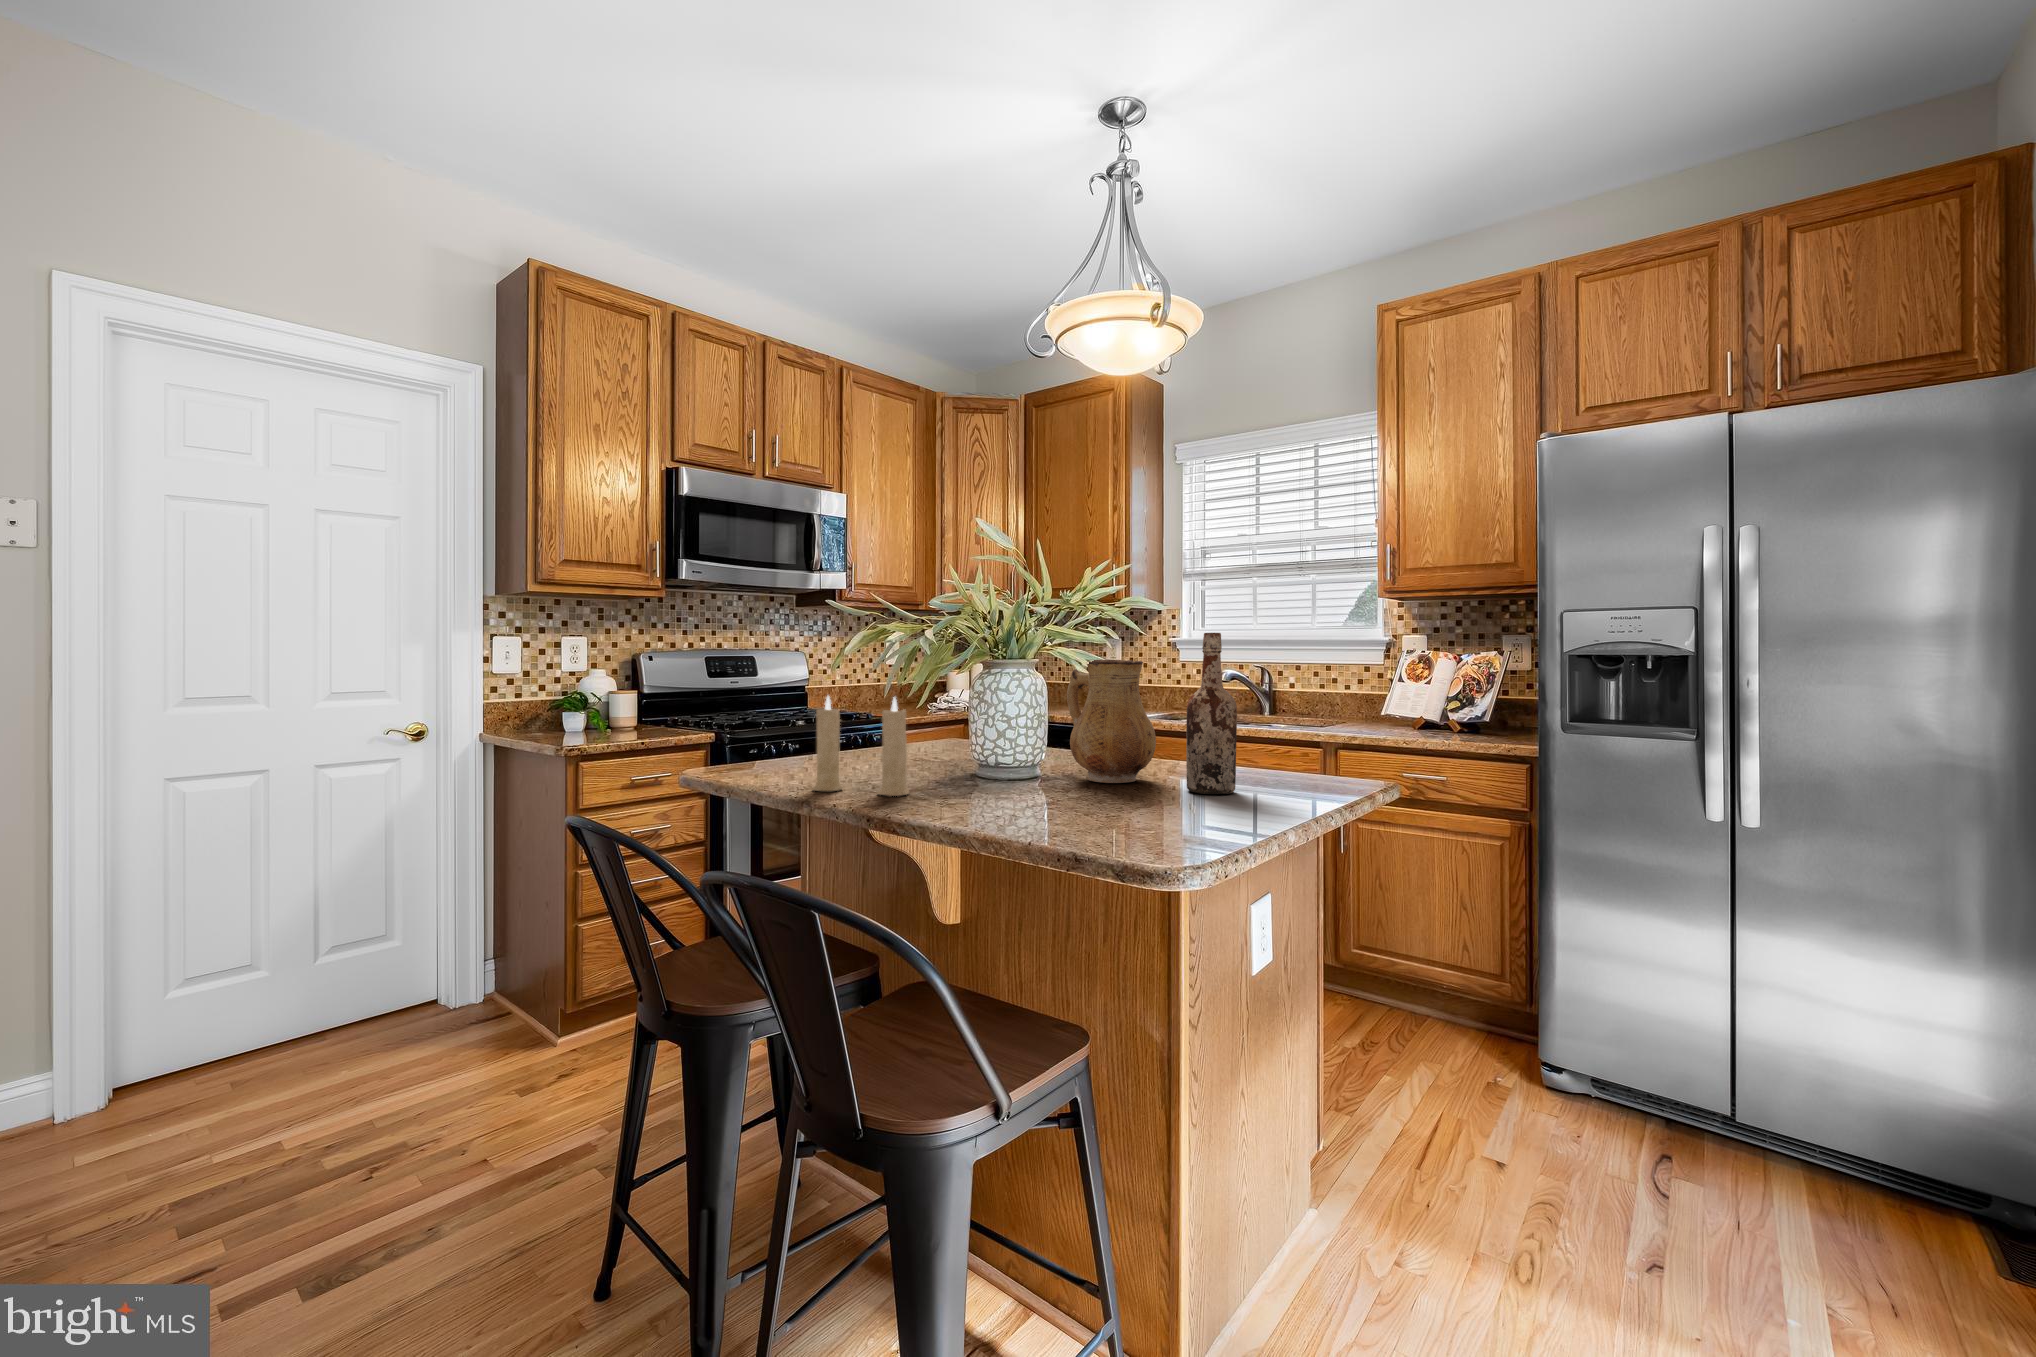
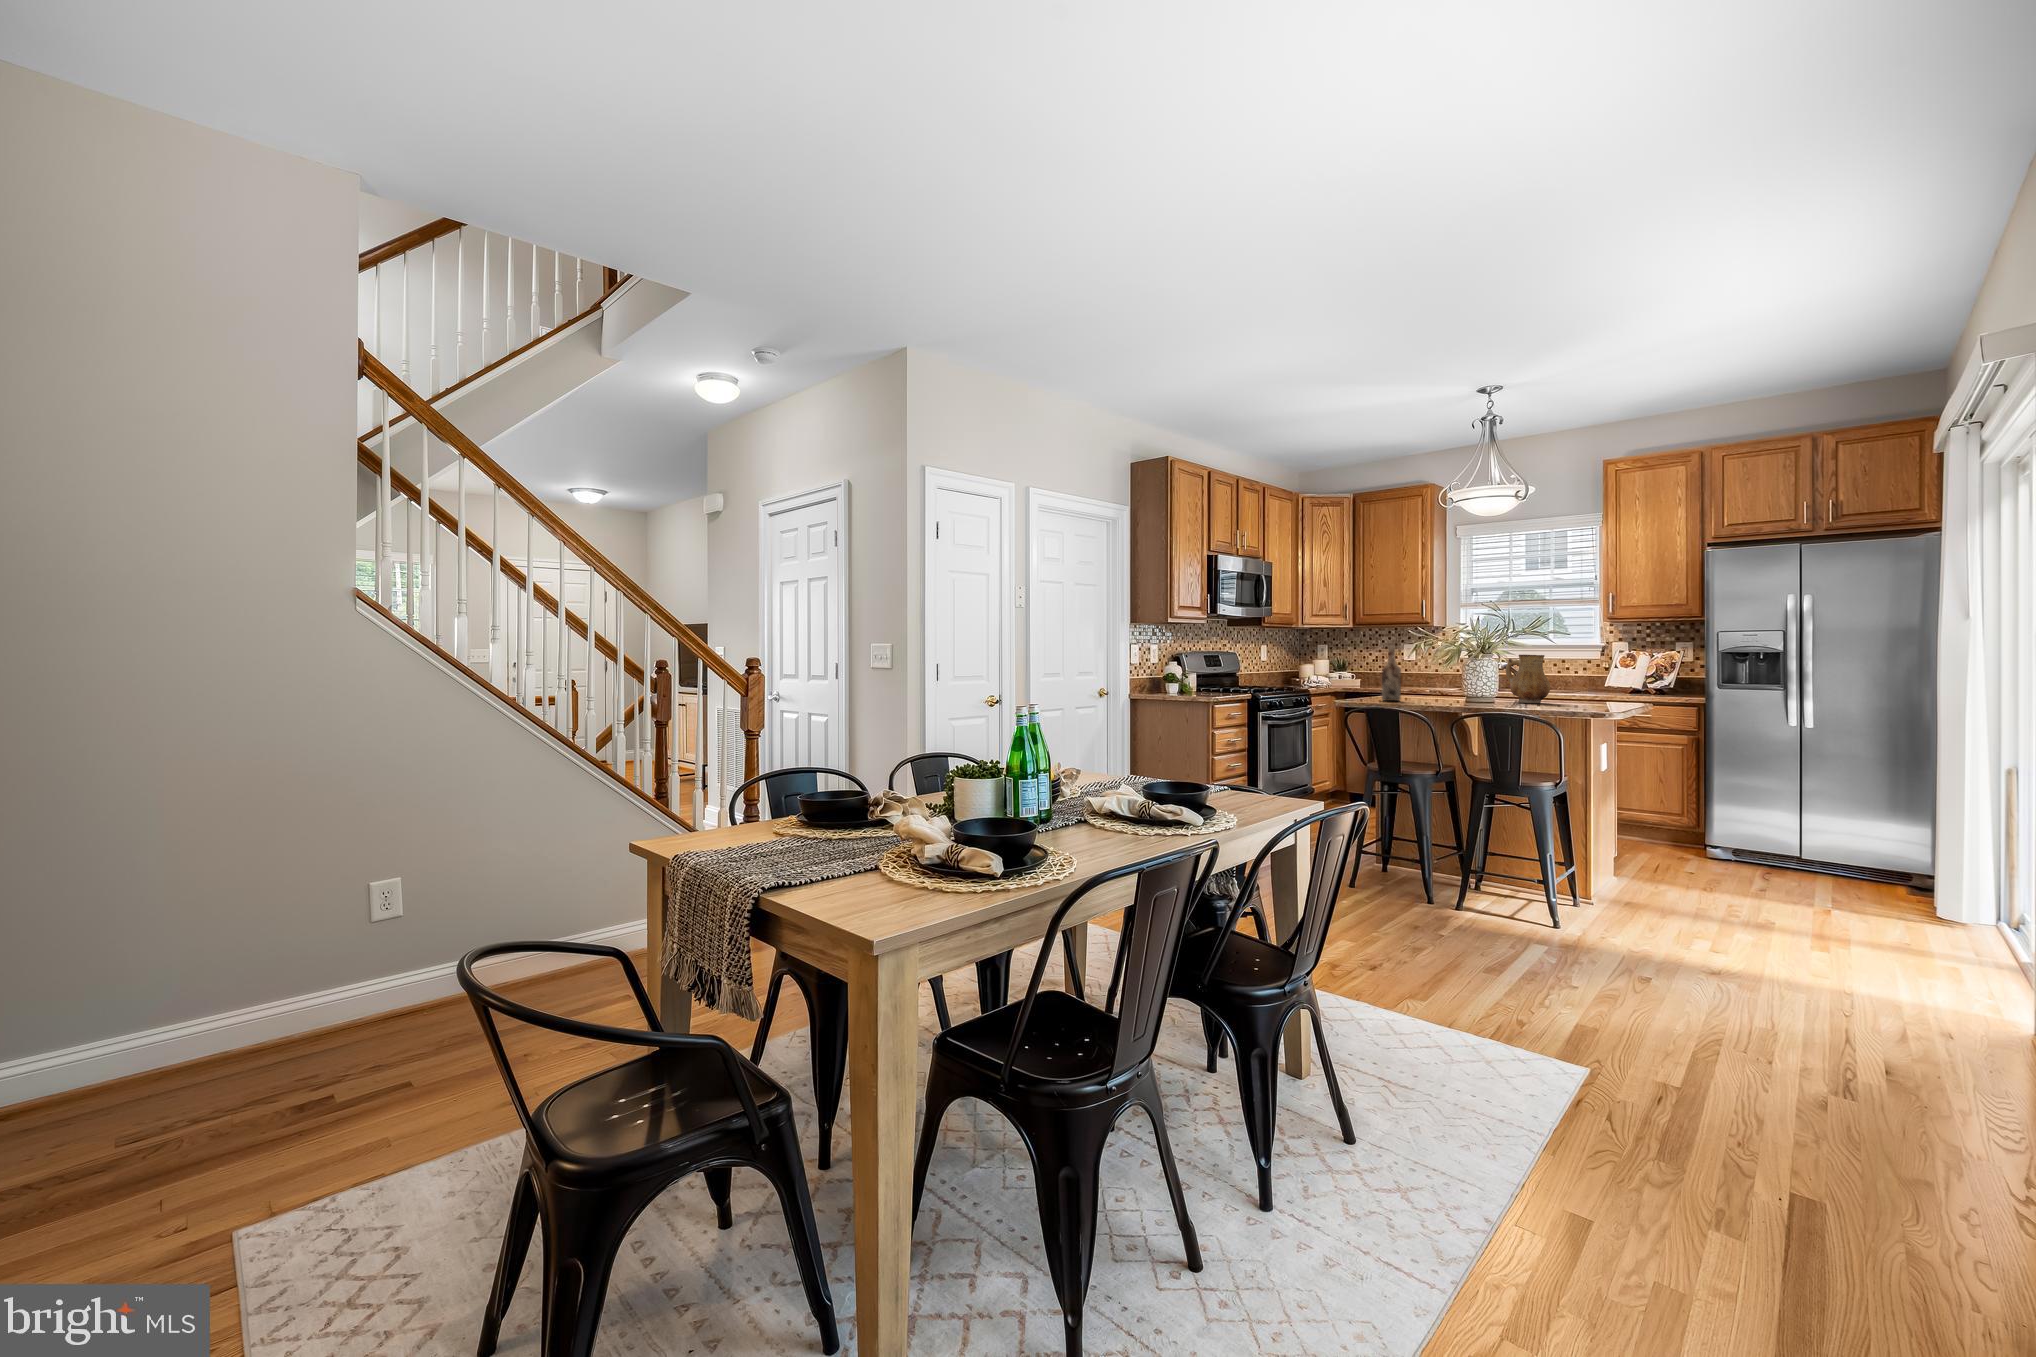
wine bottle: present [1186,633,1237,794] -> present [1382,644,1401,701]
candle: present [813,696,909,796] -> none [1422,667,1466,704]

